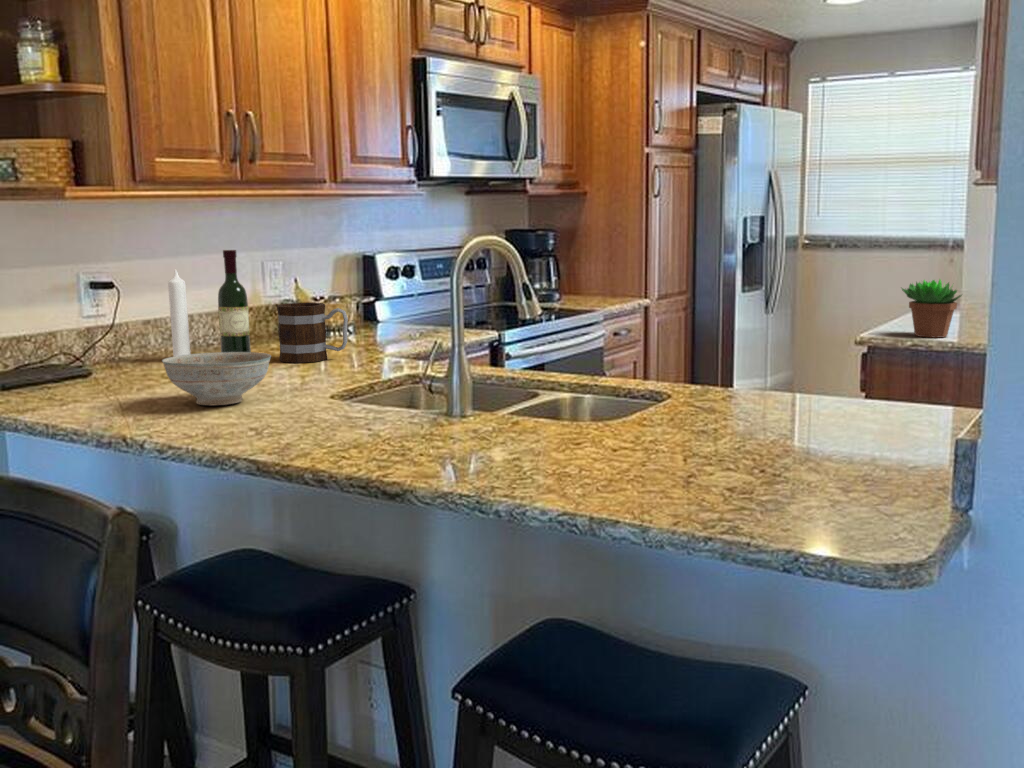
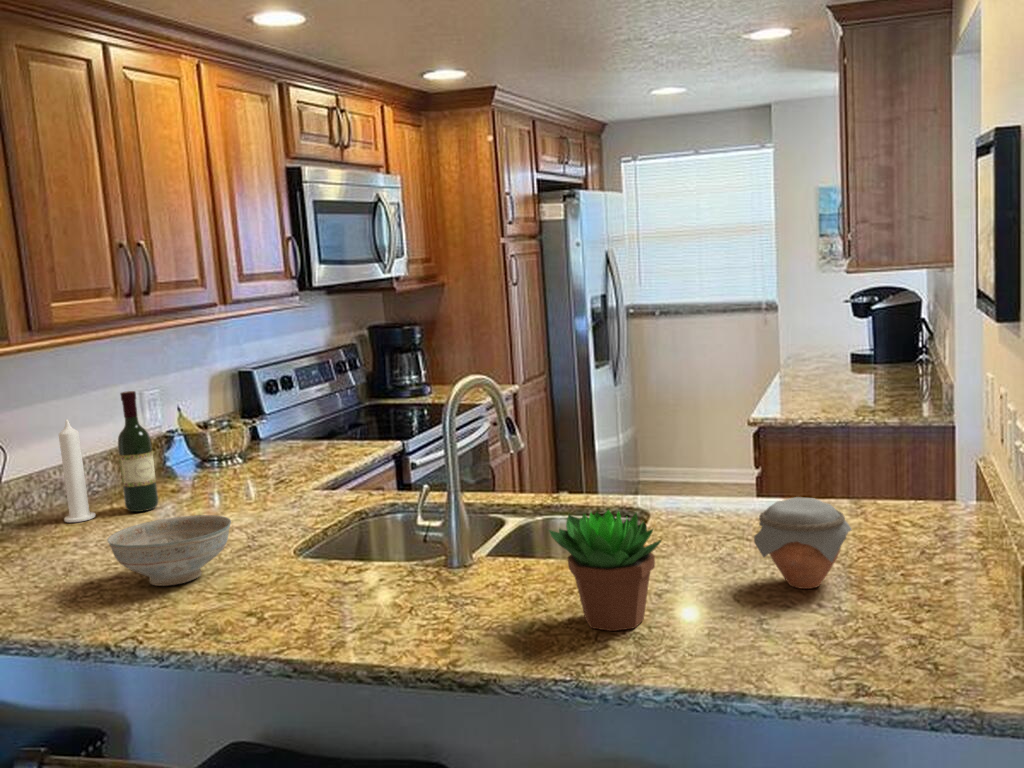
succulent plant: present [902,279,962,337] -> present [549,510,661,631]
mug: present [277,303,348,363] -> none [187,439,269,508]
jar: none [713,371,814,461] -> present [754,497,852,589]

